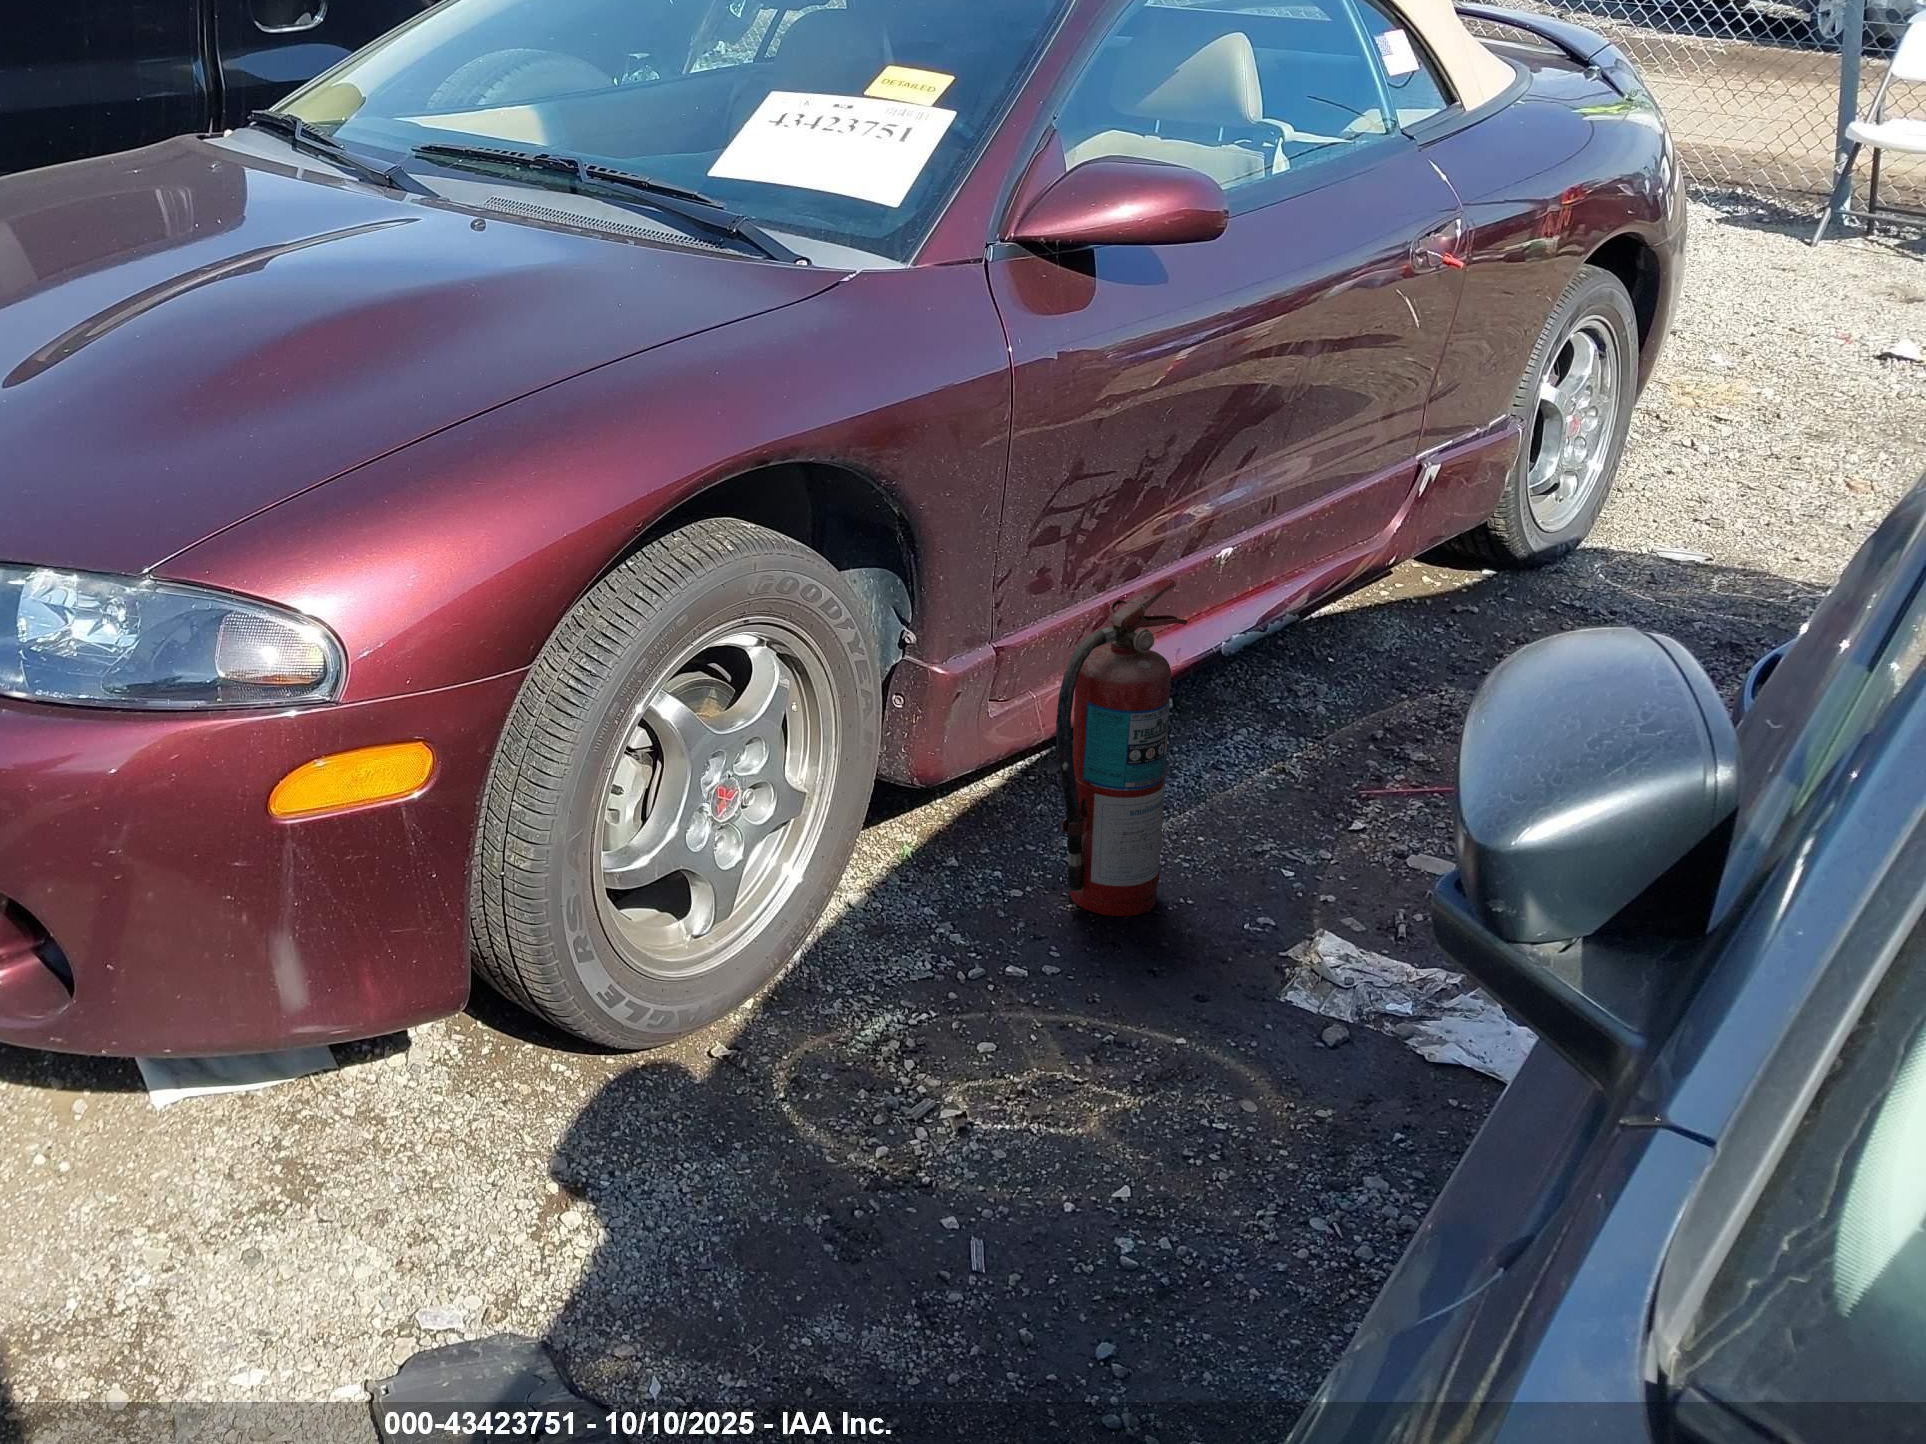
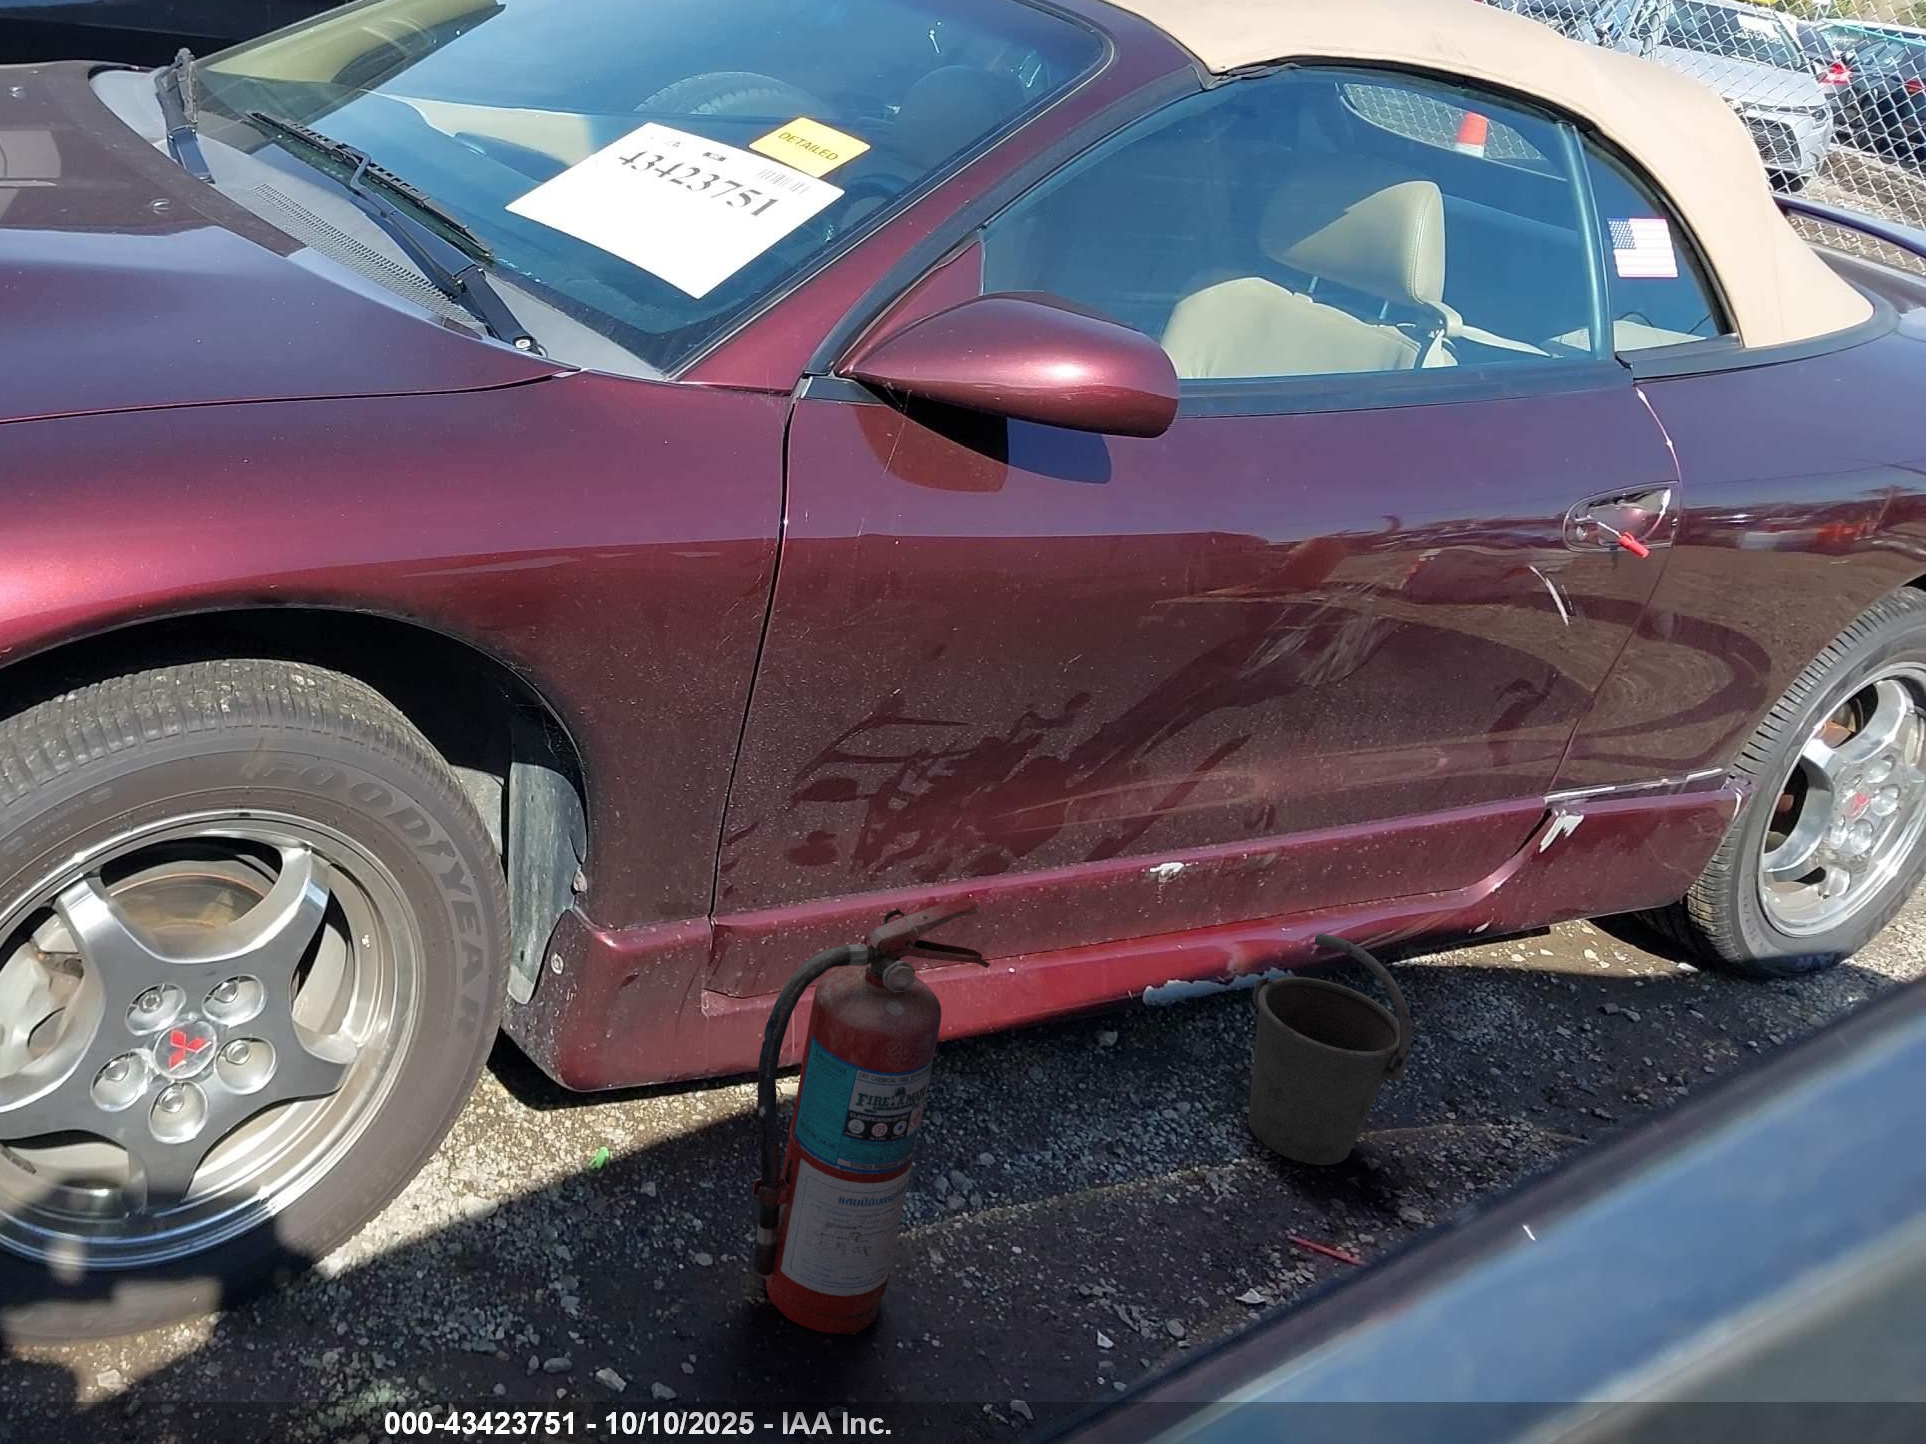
bucket: none [1268,579,1395,748] -> present [1248,934,1412,1165]

